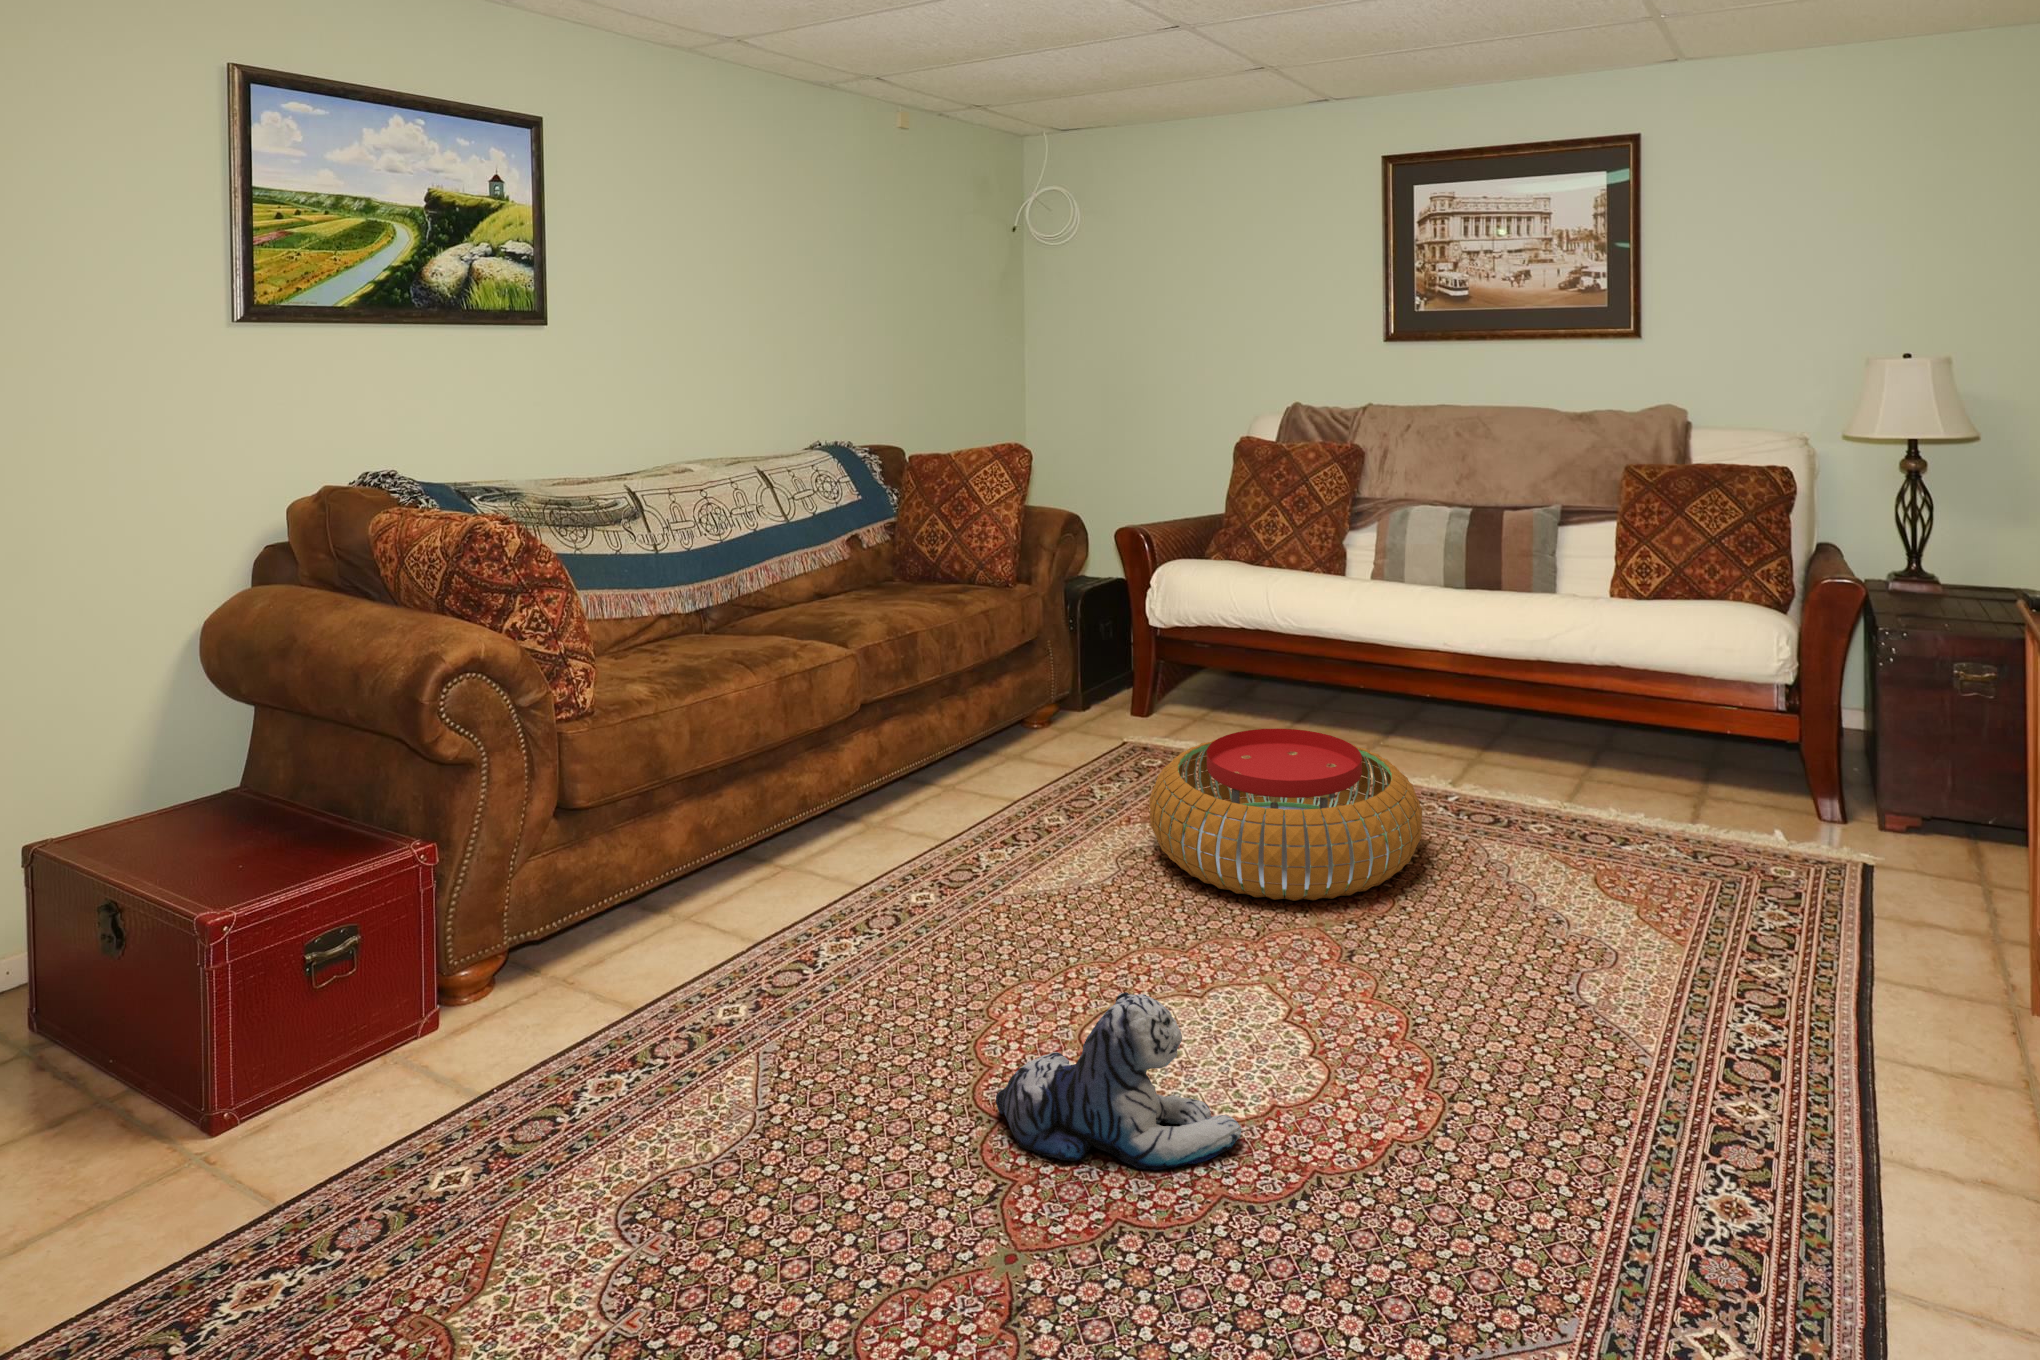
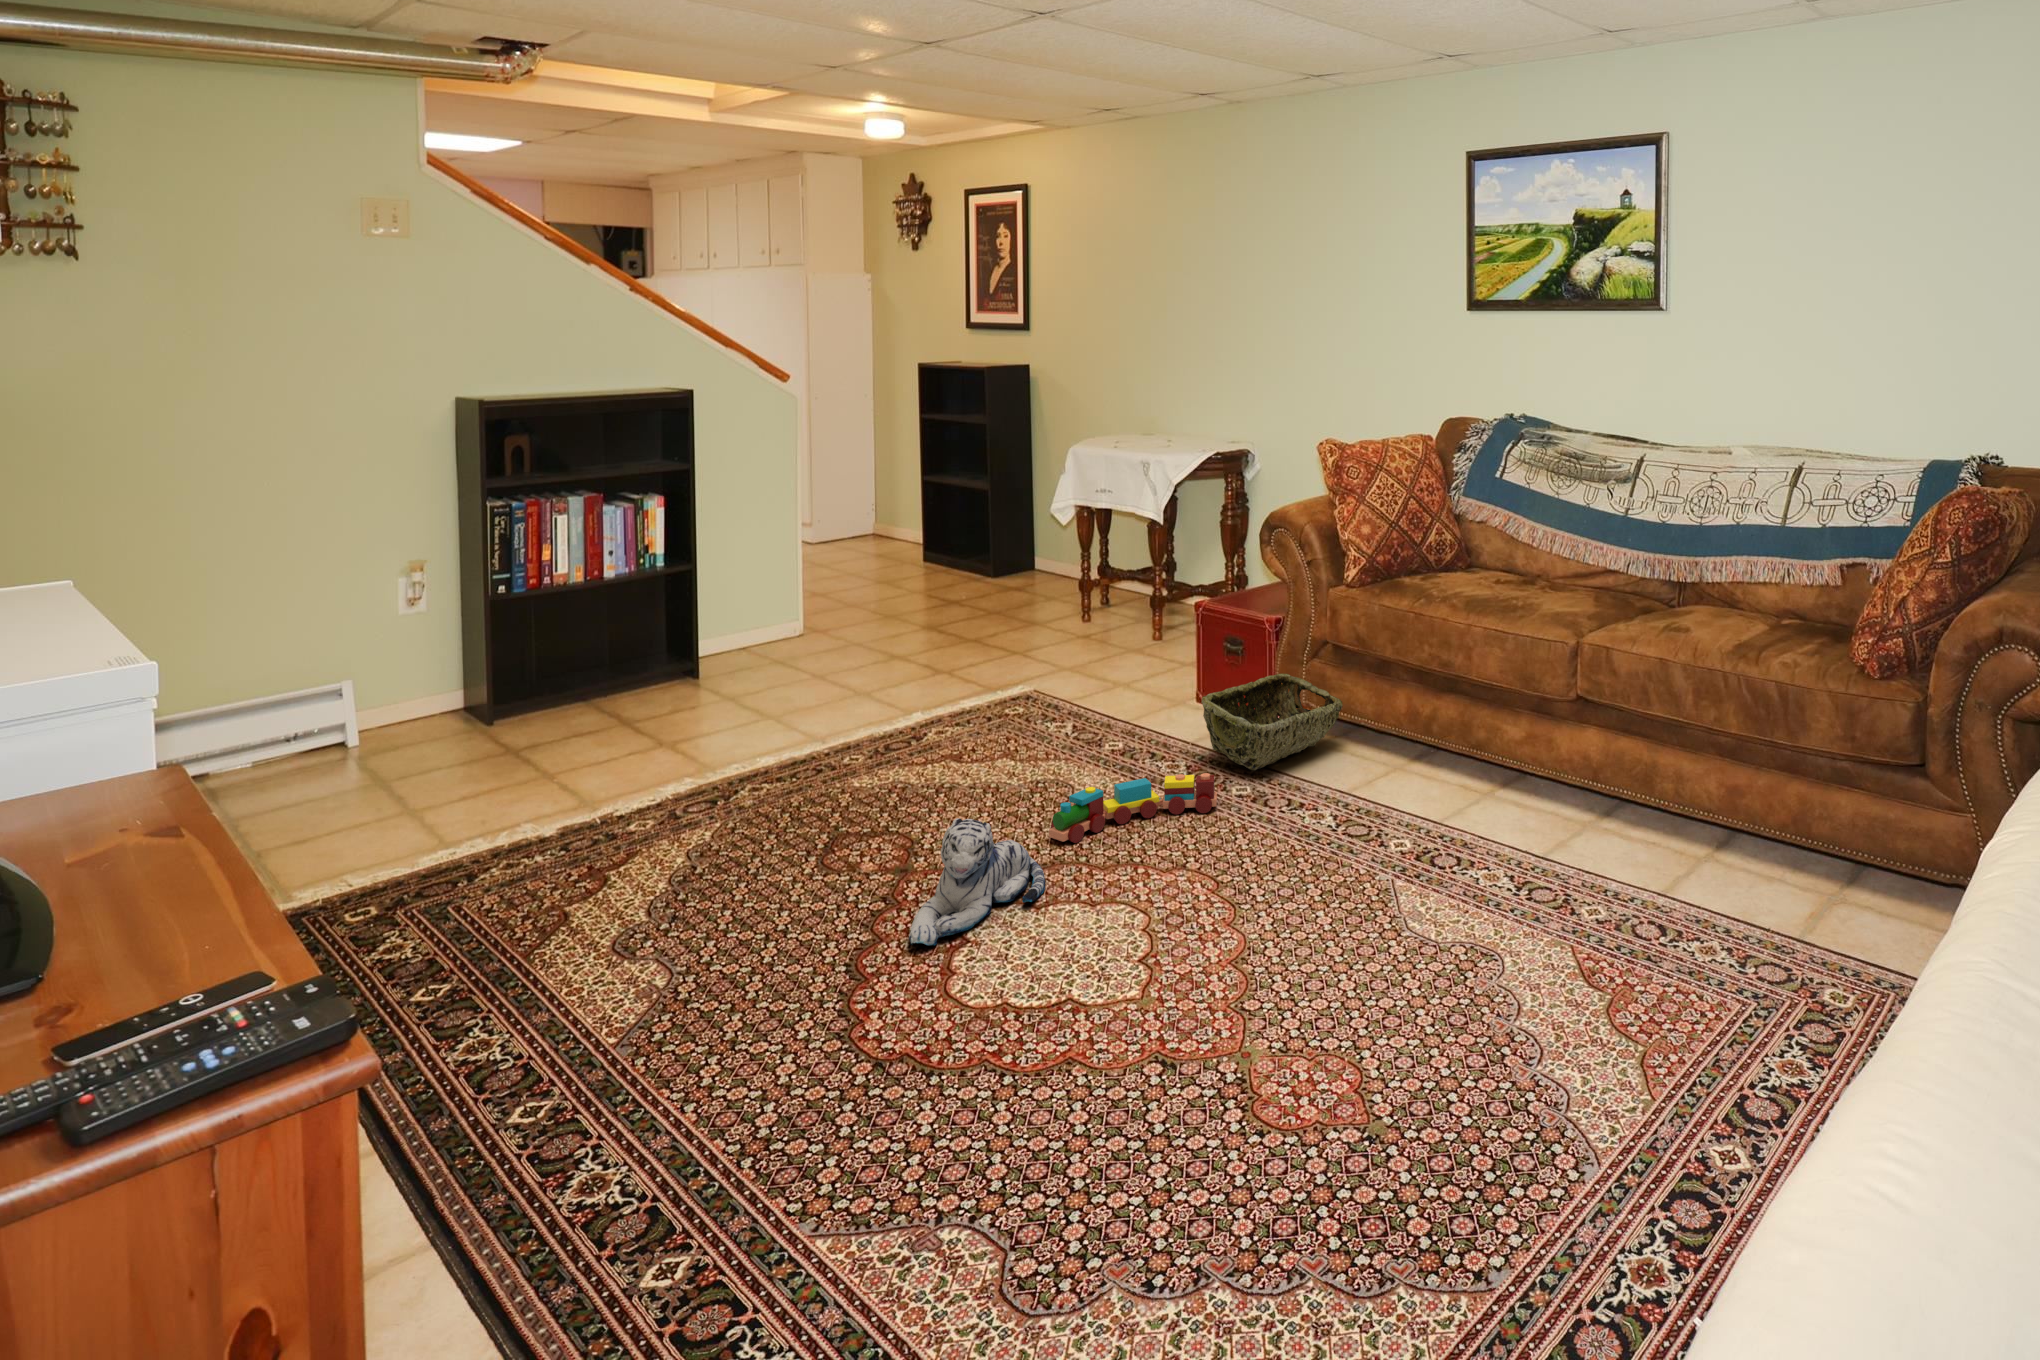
pouf: present [1149,729,1422,901] -> none [1246,876,1622,1166]
woven basket: none [489,871,714,1012] -> present [1201,674,1343,770]
toy train: none [773,960,917,1122] -> present [1049,773,1217,843]

